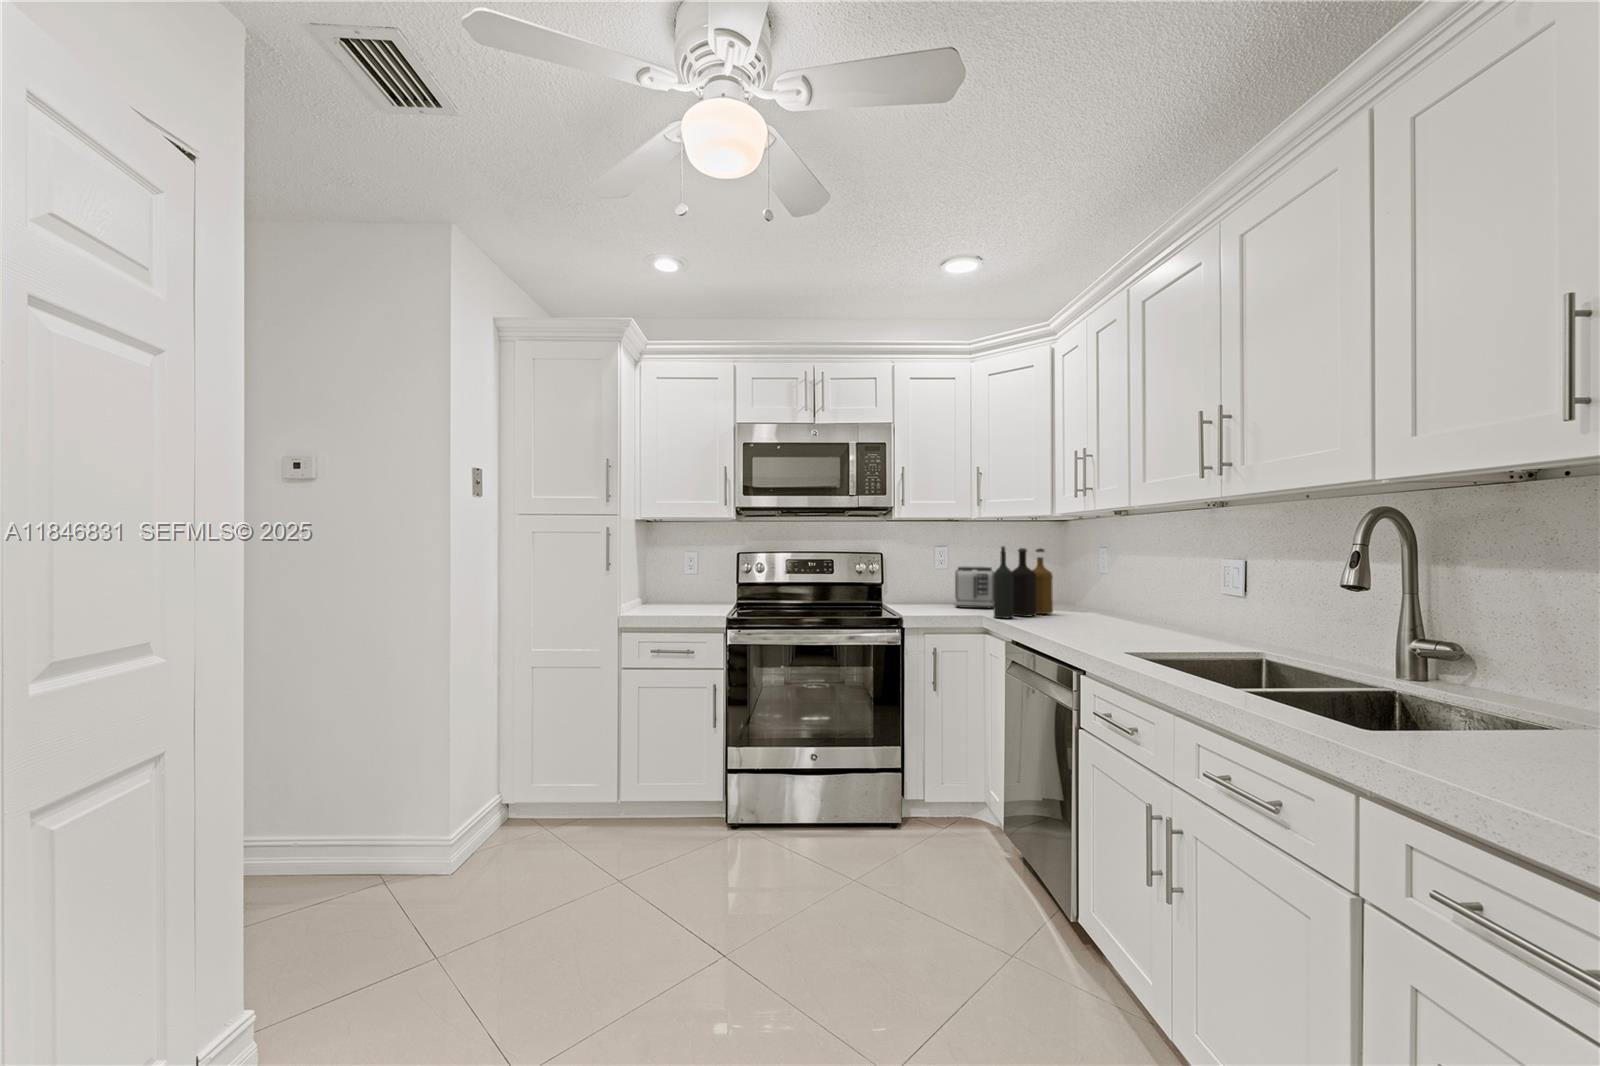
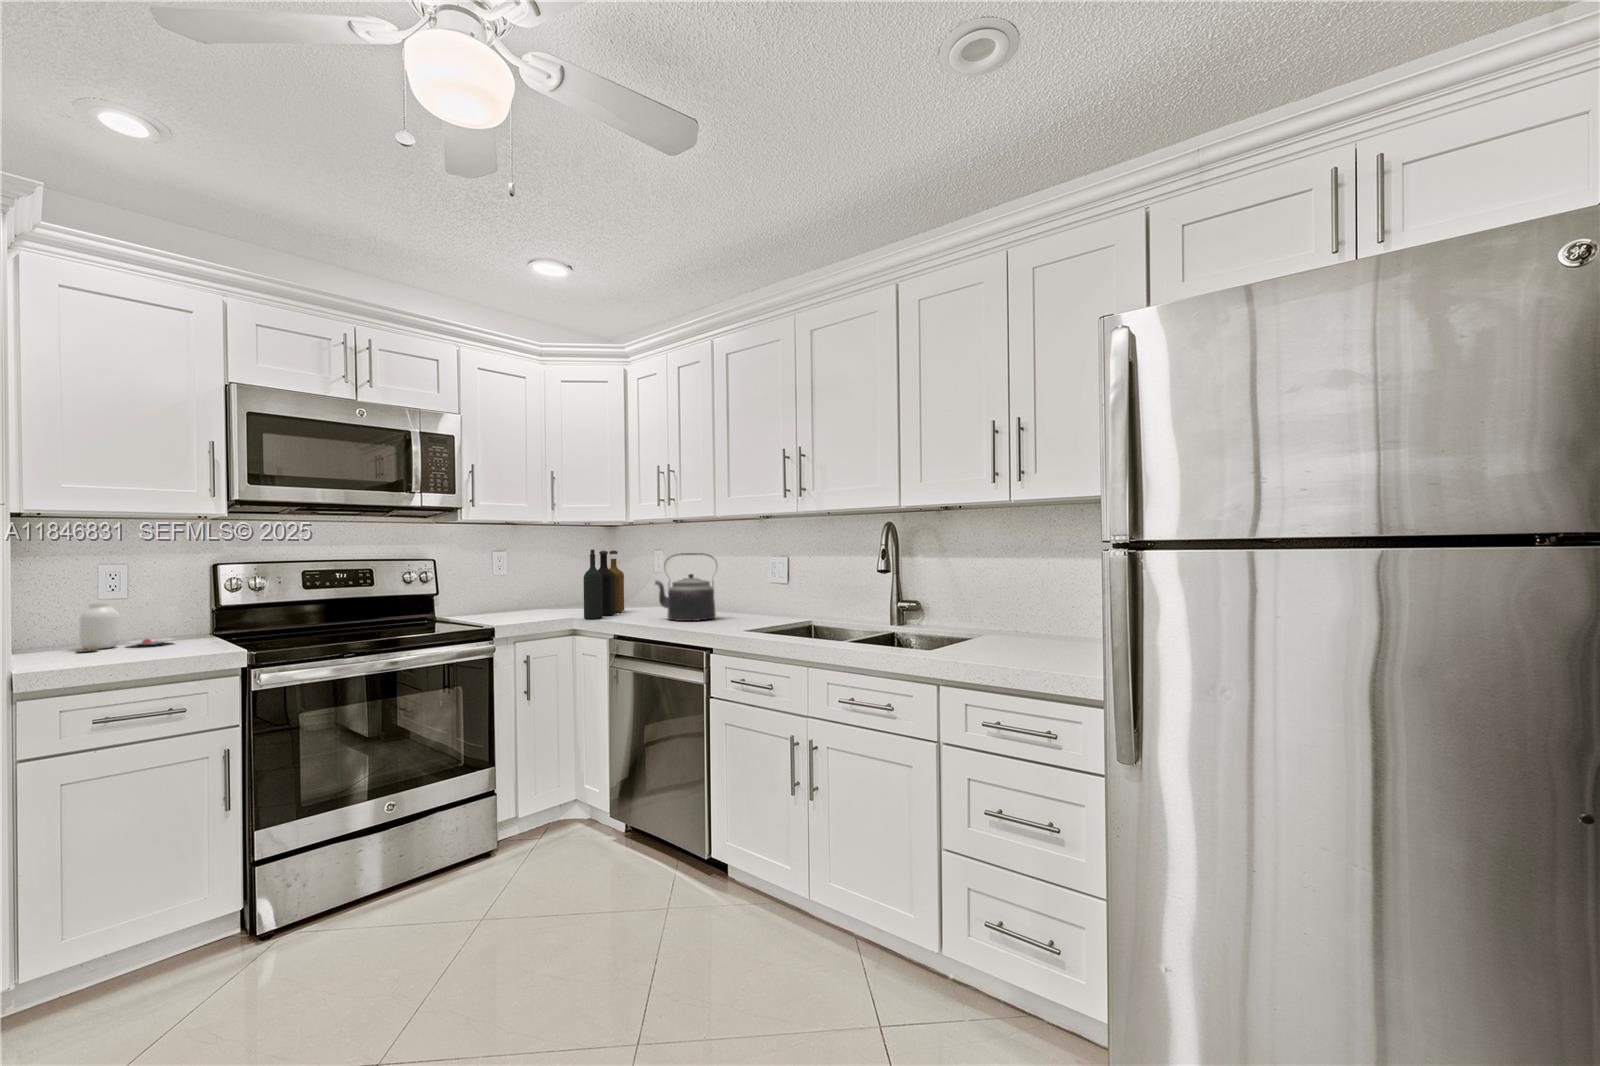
kettle: none [1062,552,1141,633] -> present [655,553,716,621]
toaster: present [955,566,994,608] -> none [512,570,565,613]
jar: none [657,574,706,605] -> present [78,602,174,652]

